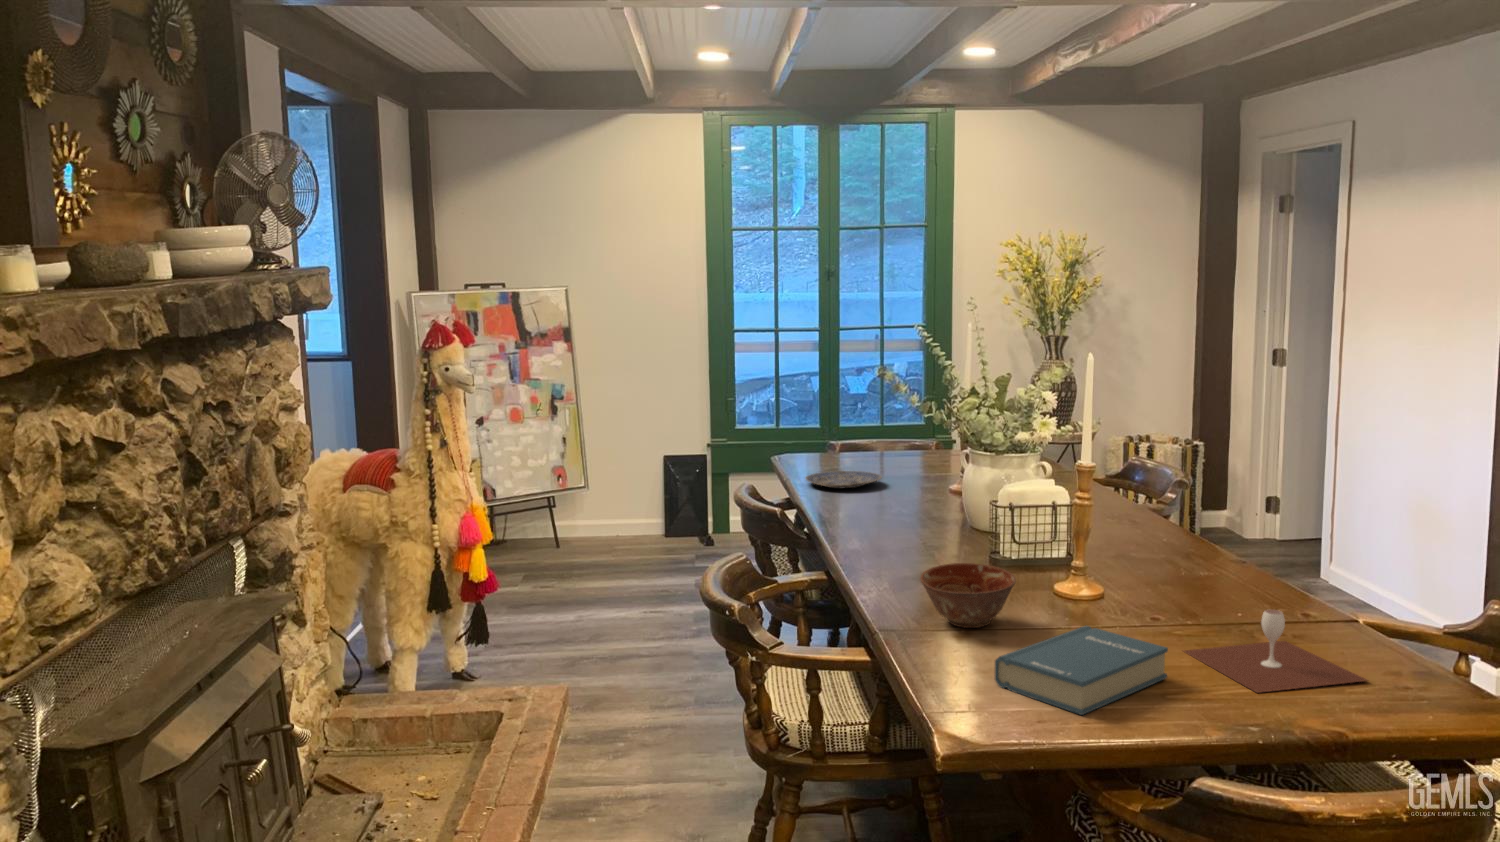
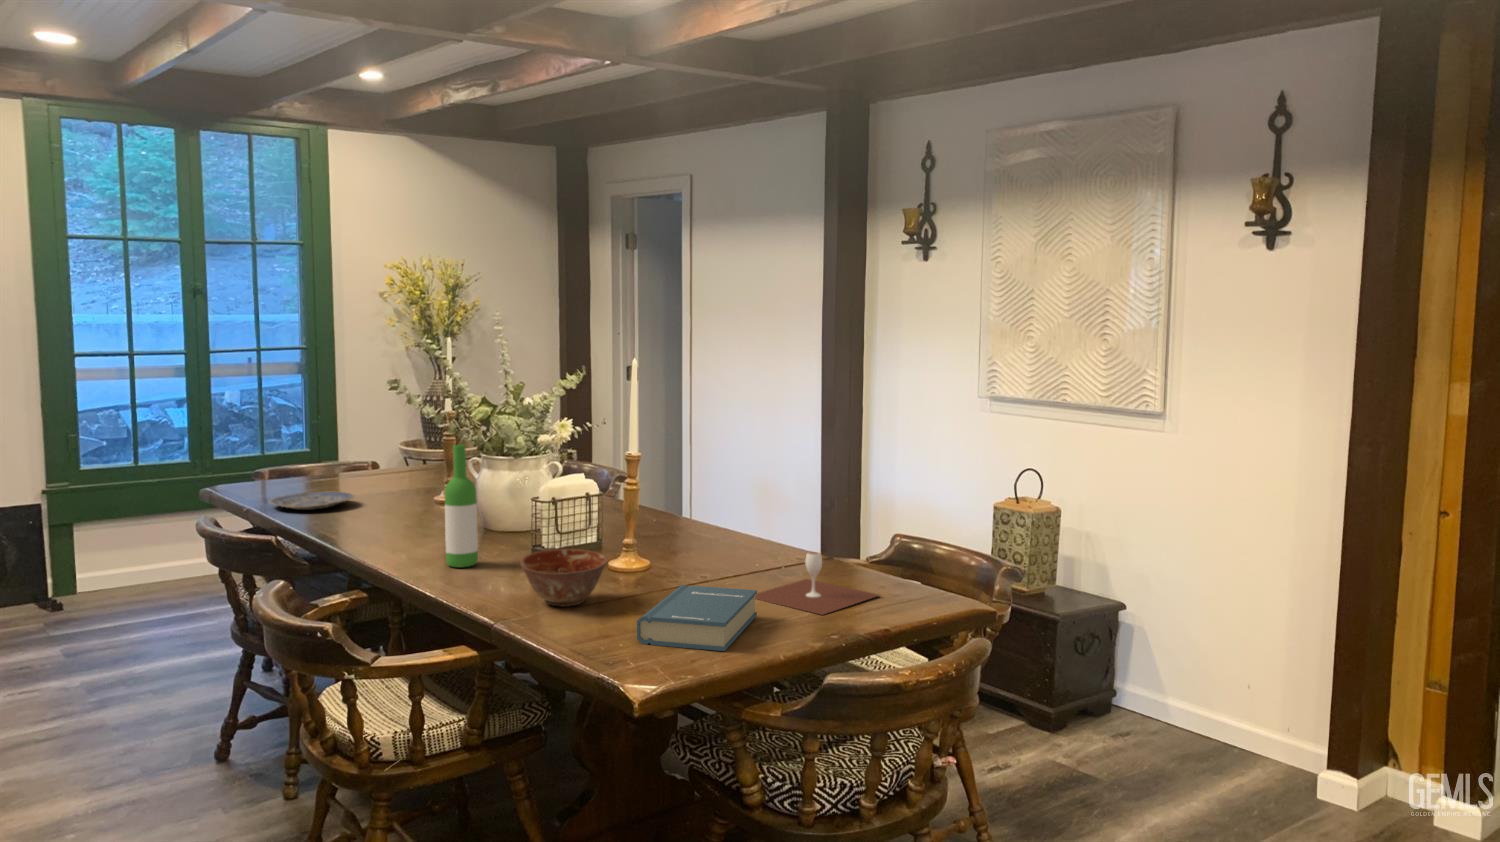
wine bottle: none [896,441,928,567] -> present [445,444,478,567]

